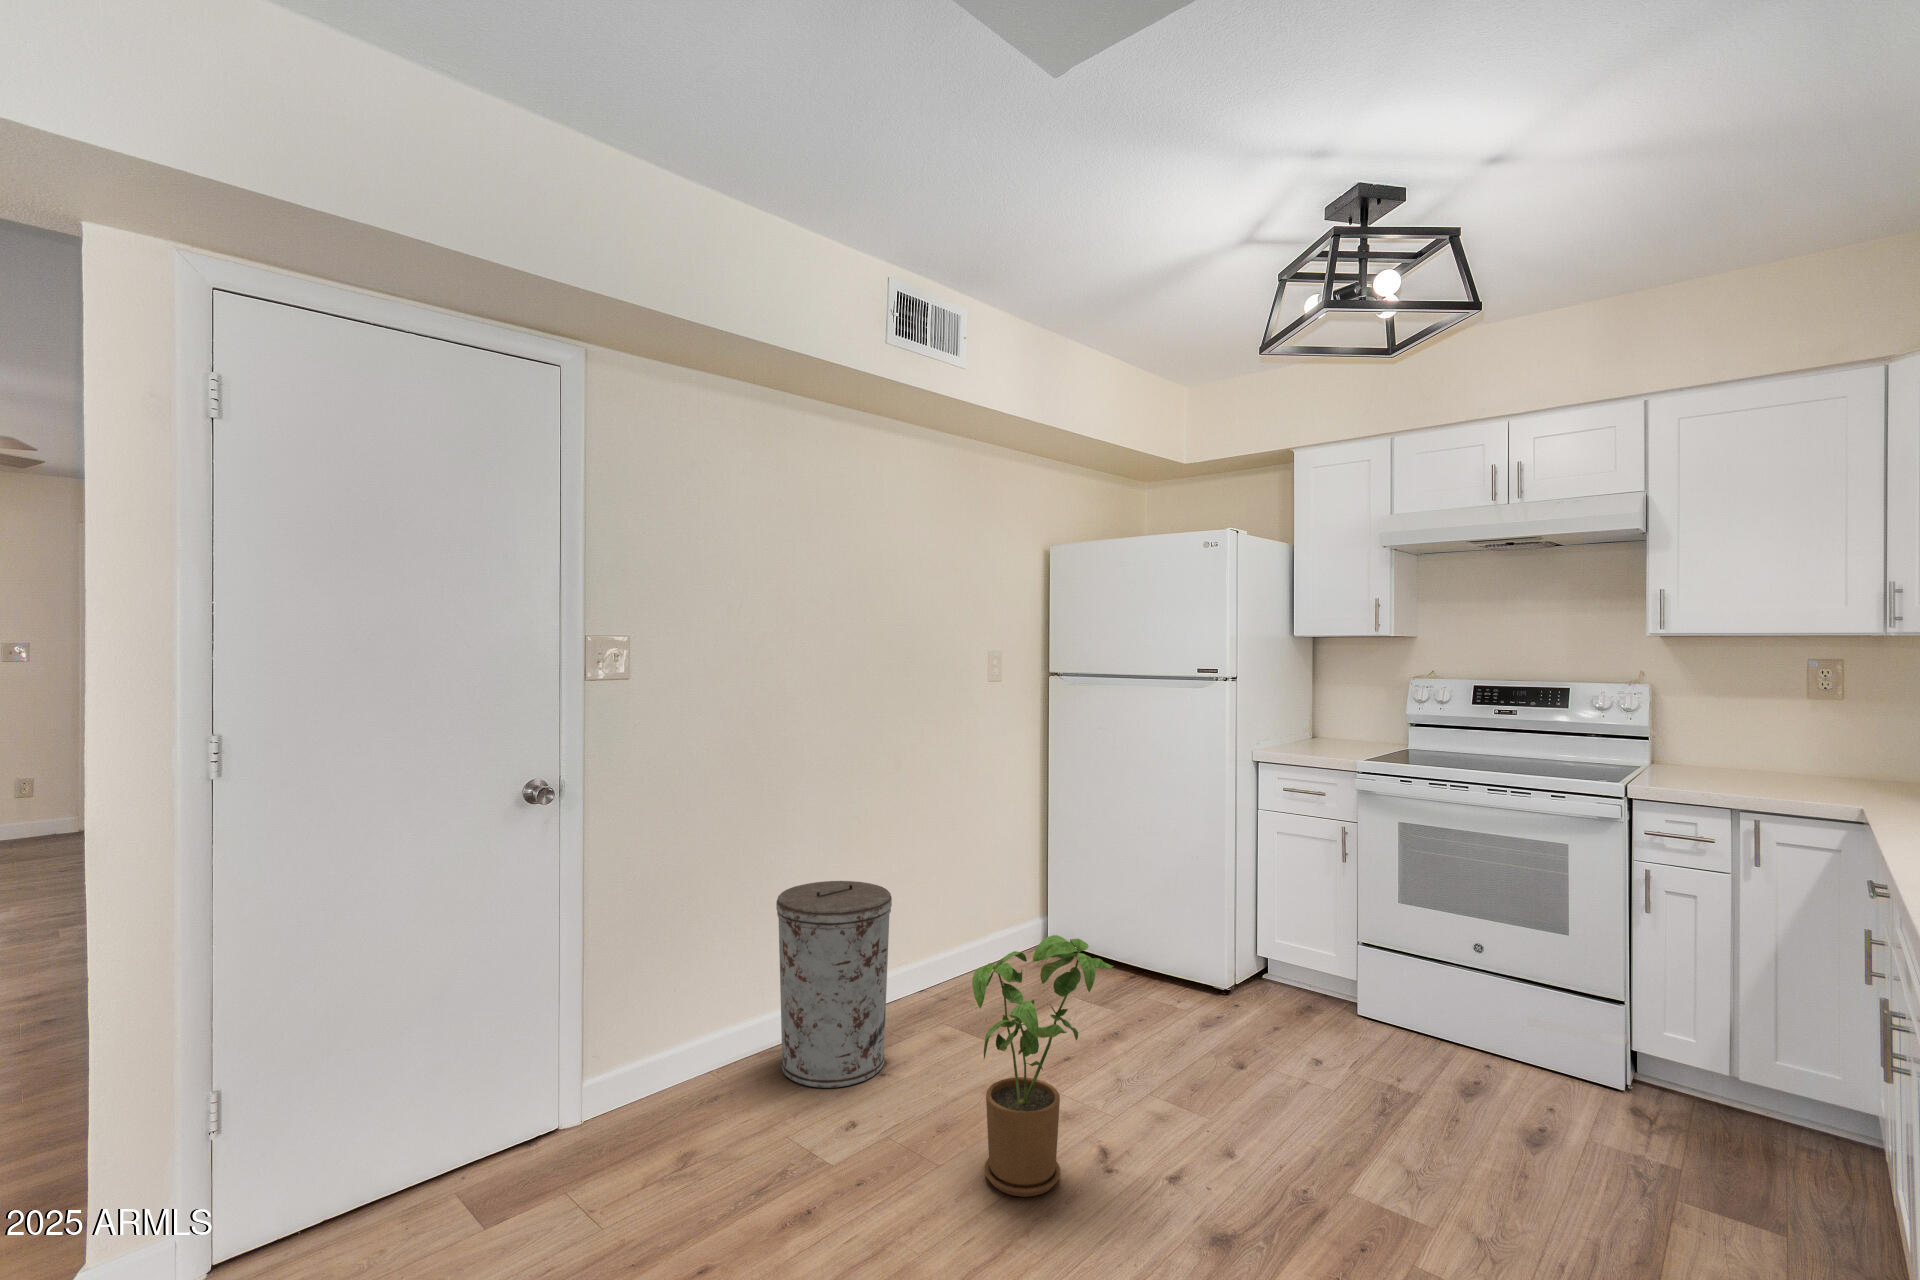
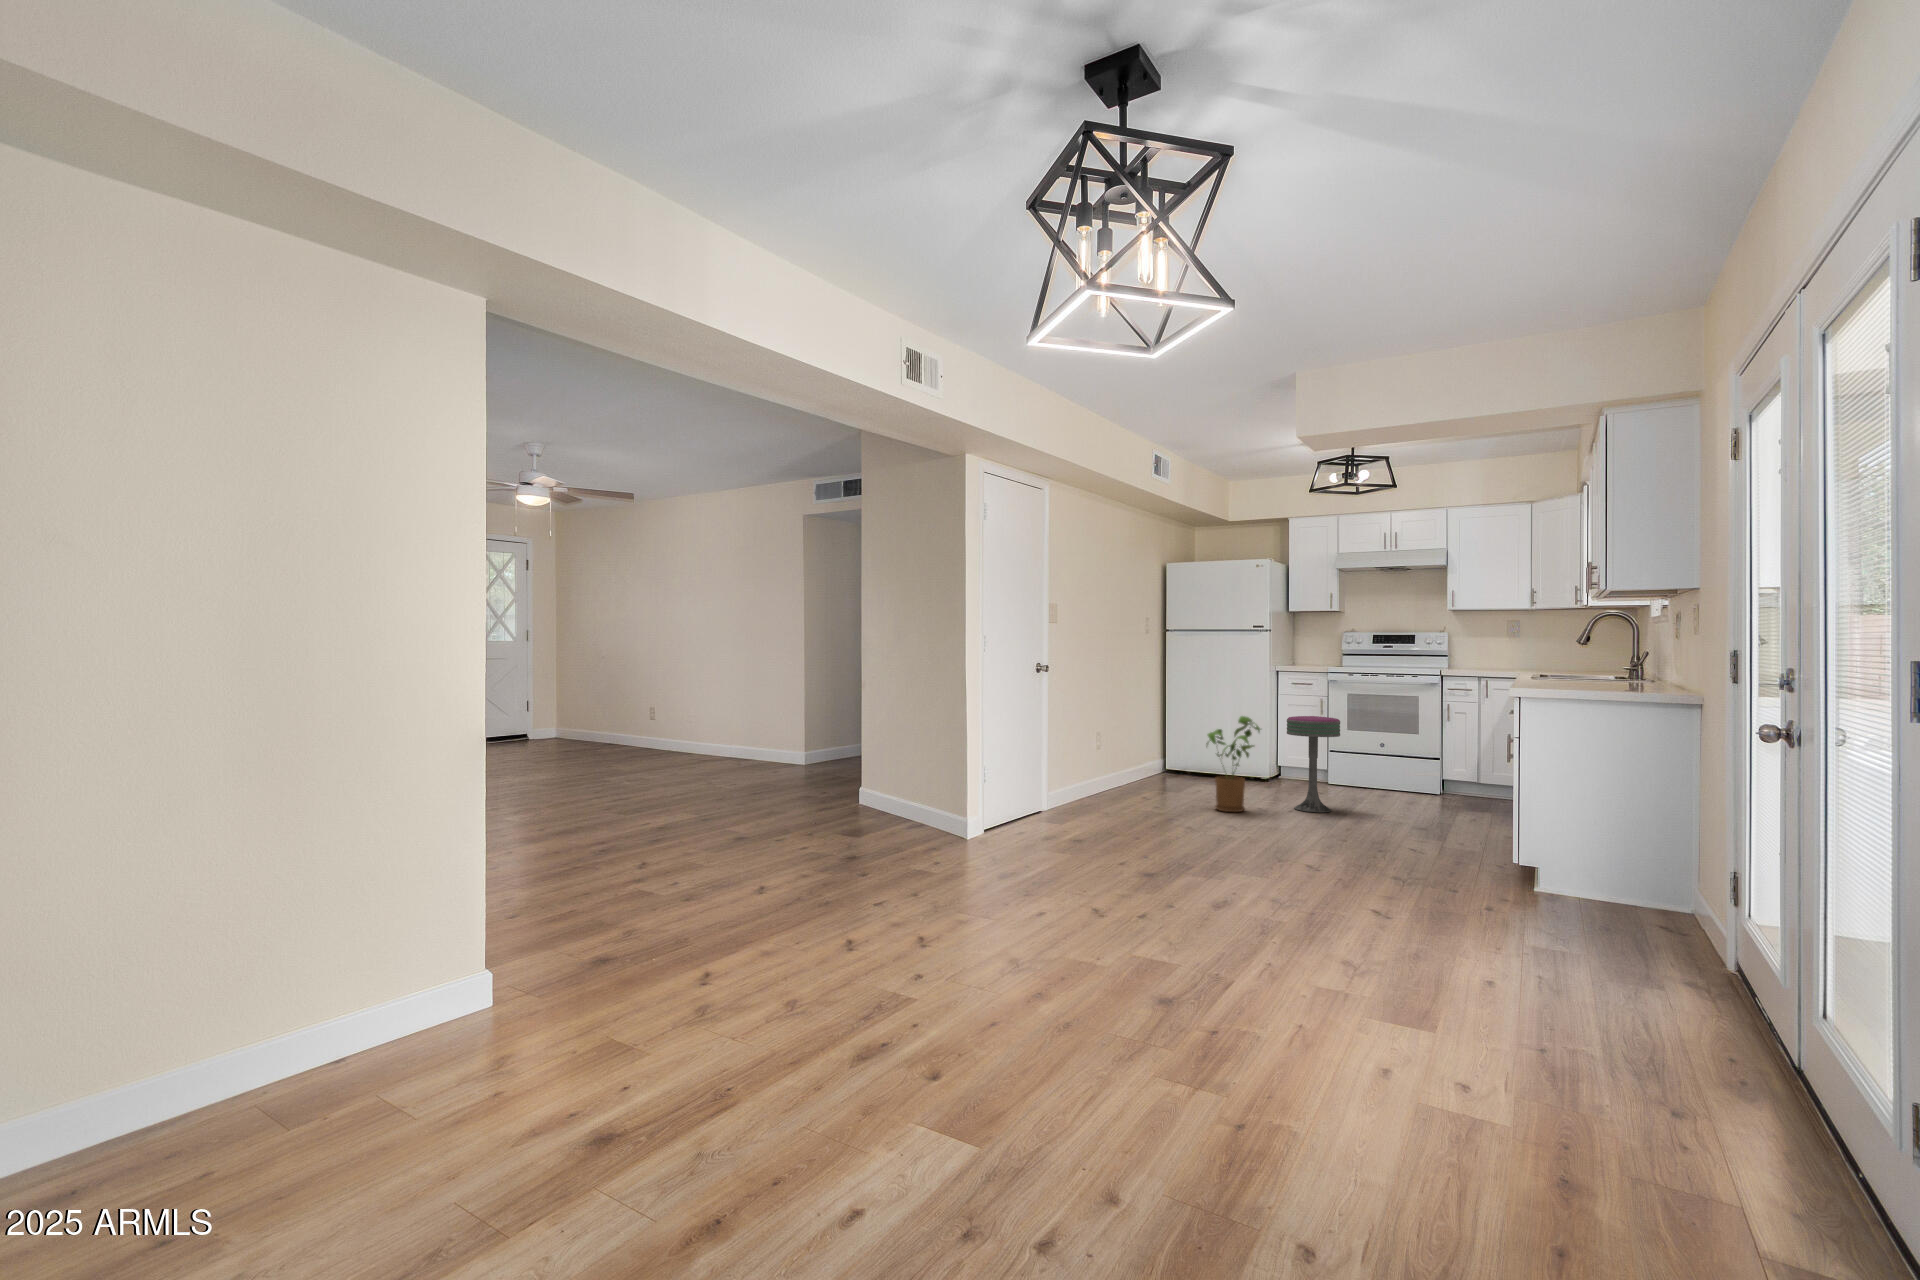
trash can: present [776,881,892,1088] -> none [1091,717,1143,800]
bar stool: none [1183,925,1322,1215] -> present [1287,716,1340,813]

